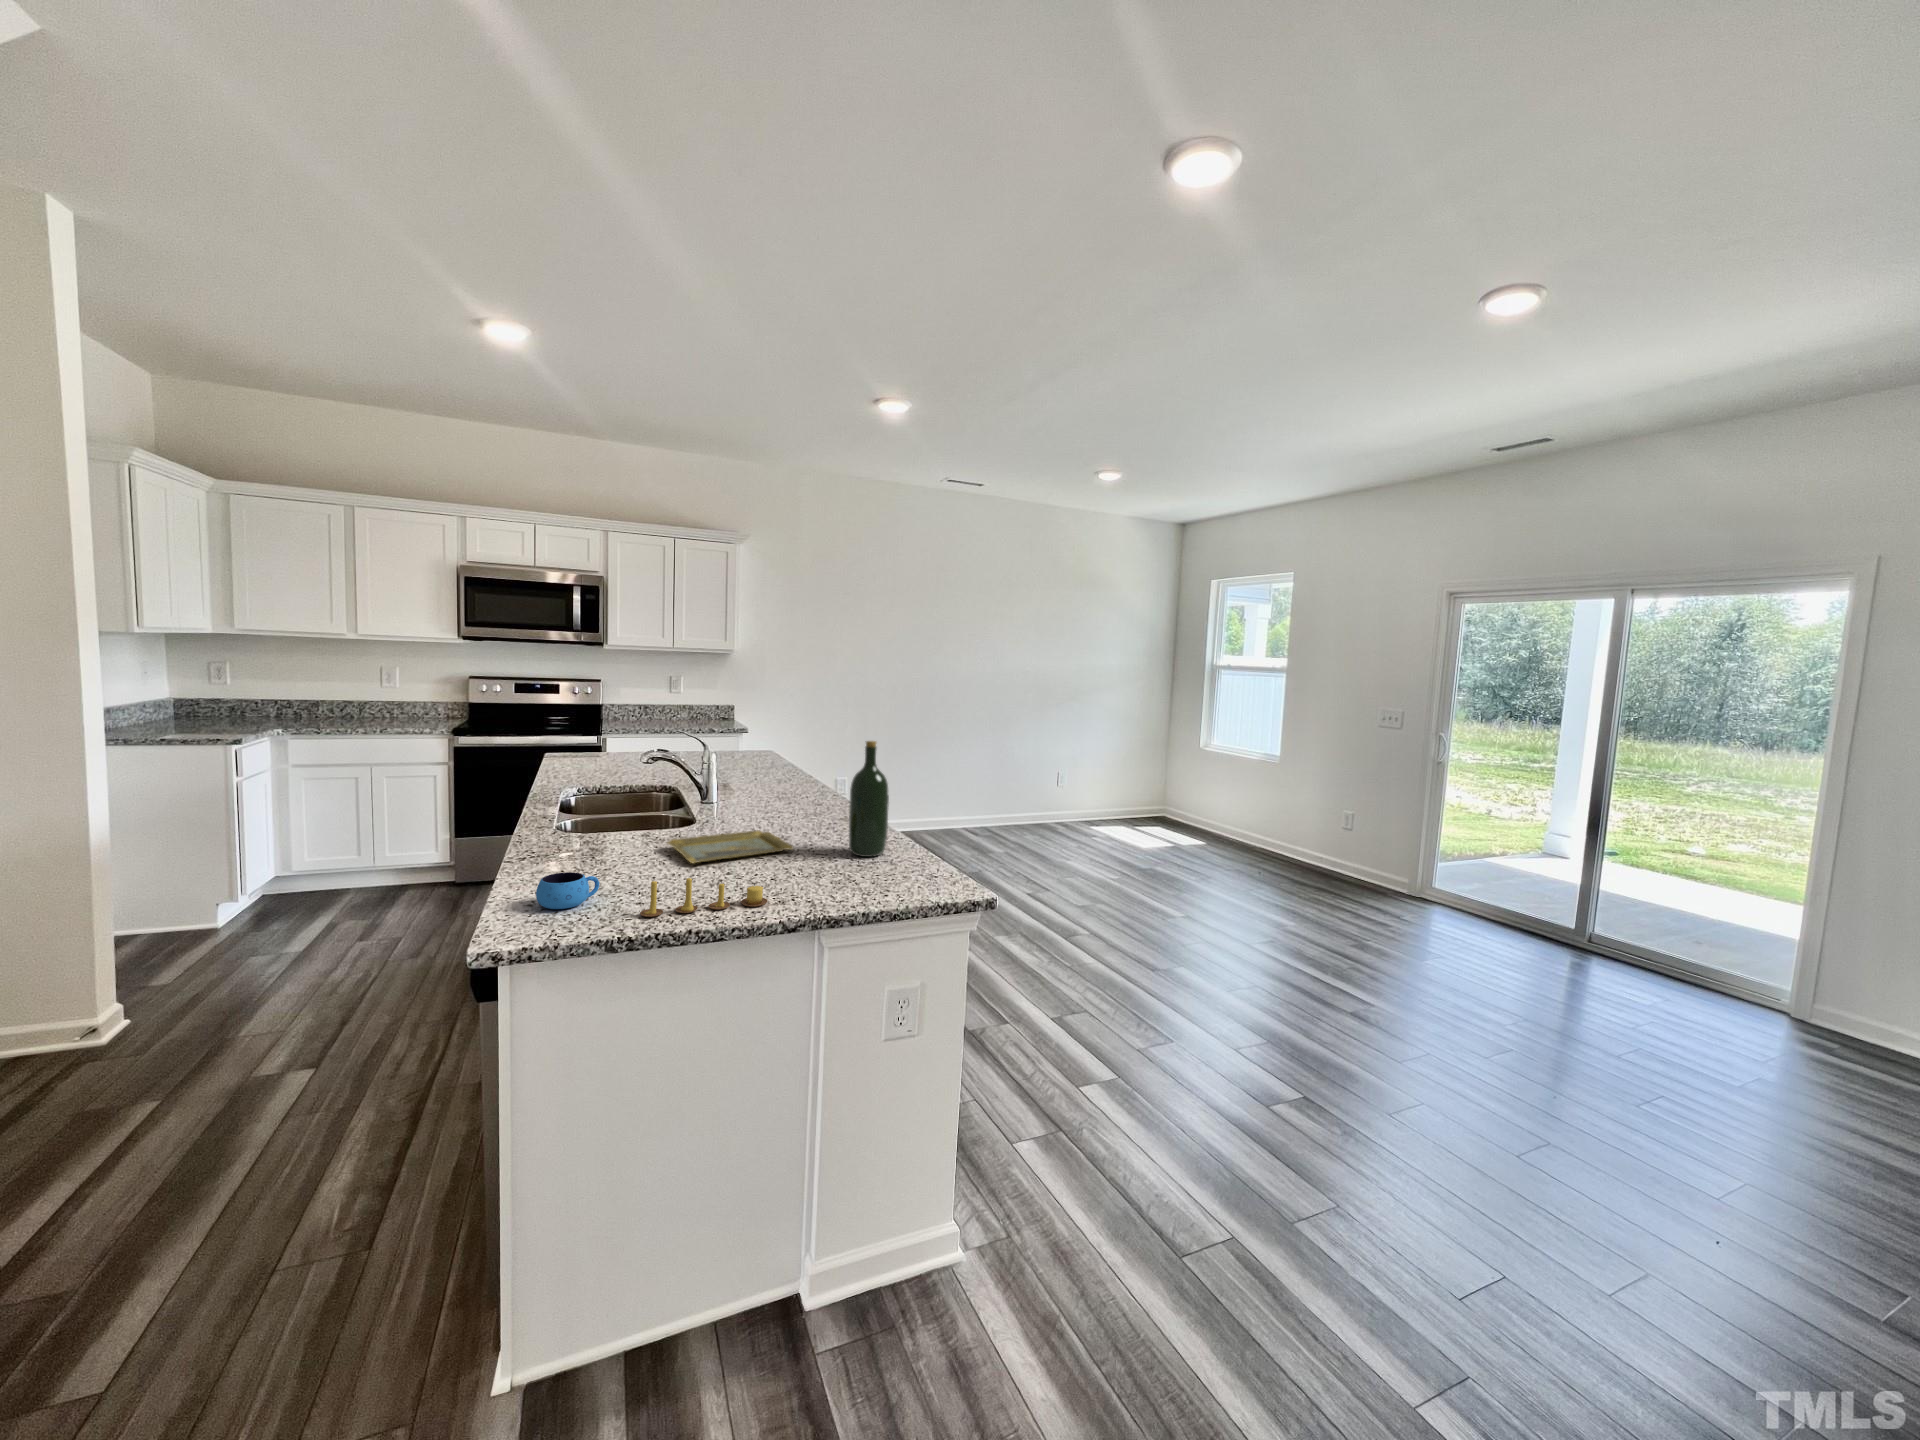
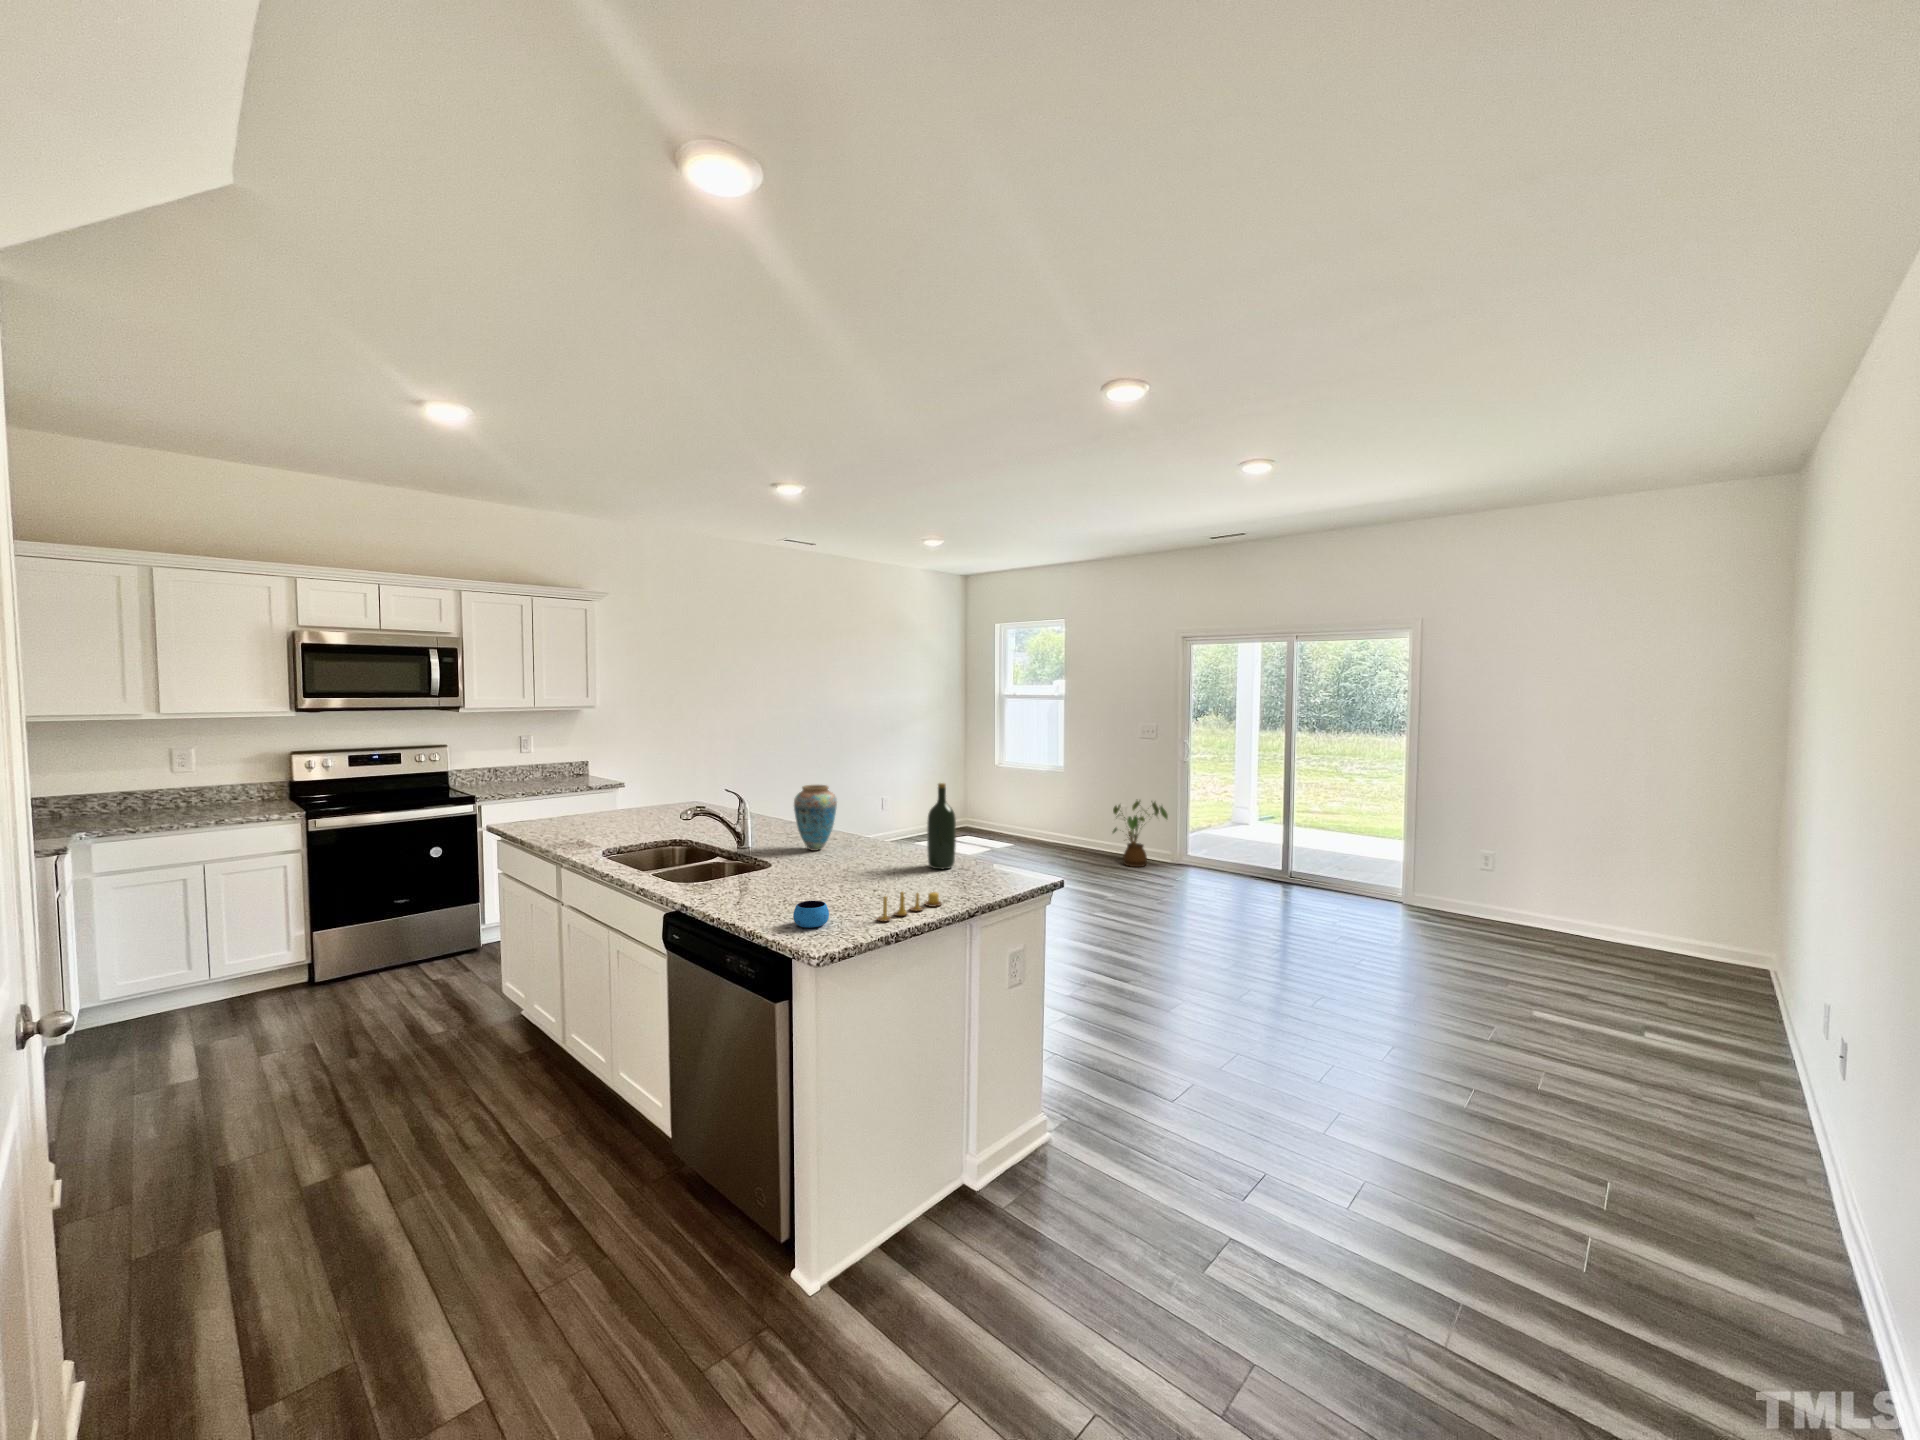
vase: none [748,734,801,814] -> present [794,785,837,851]
house plant: none [1322,804,1405,891] -> present [1113,801,1168,867]
tray: present [668,830,793,863] -> none [798,862,891,889]

